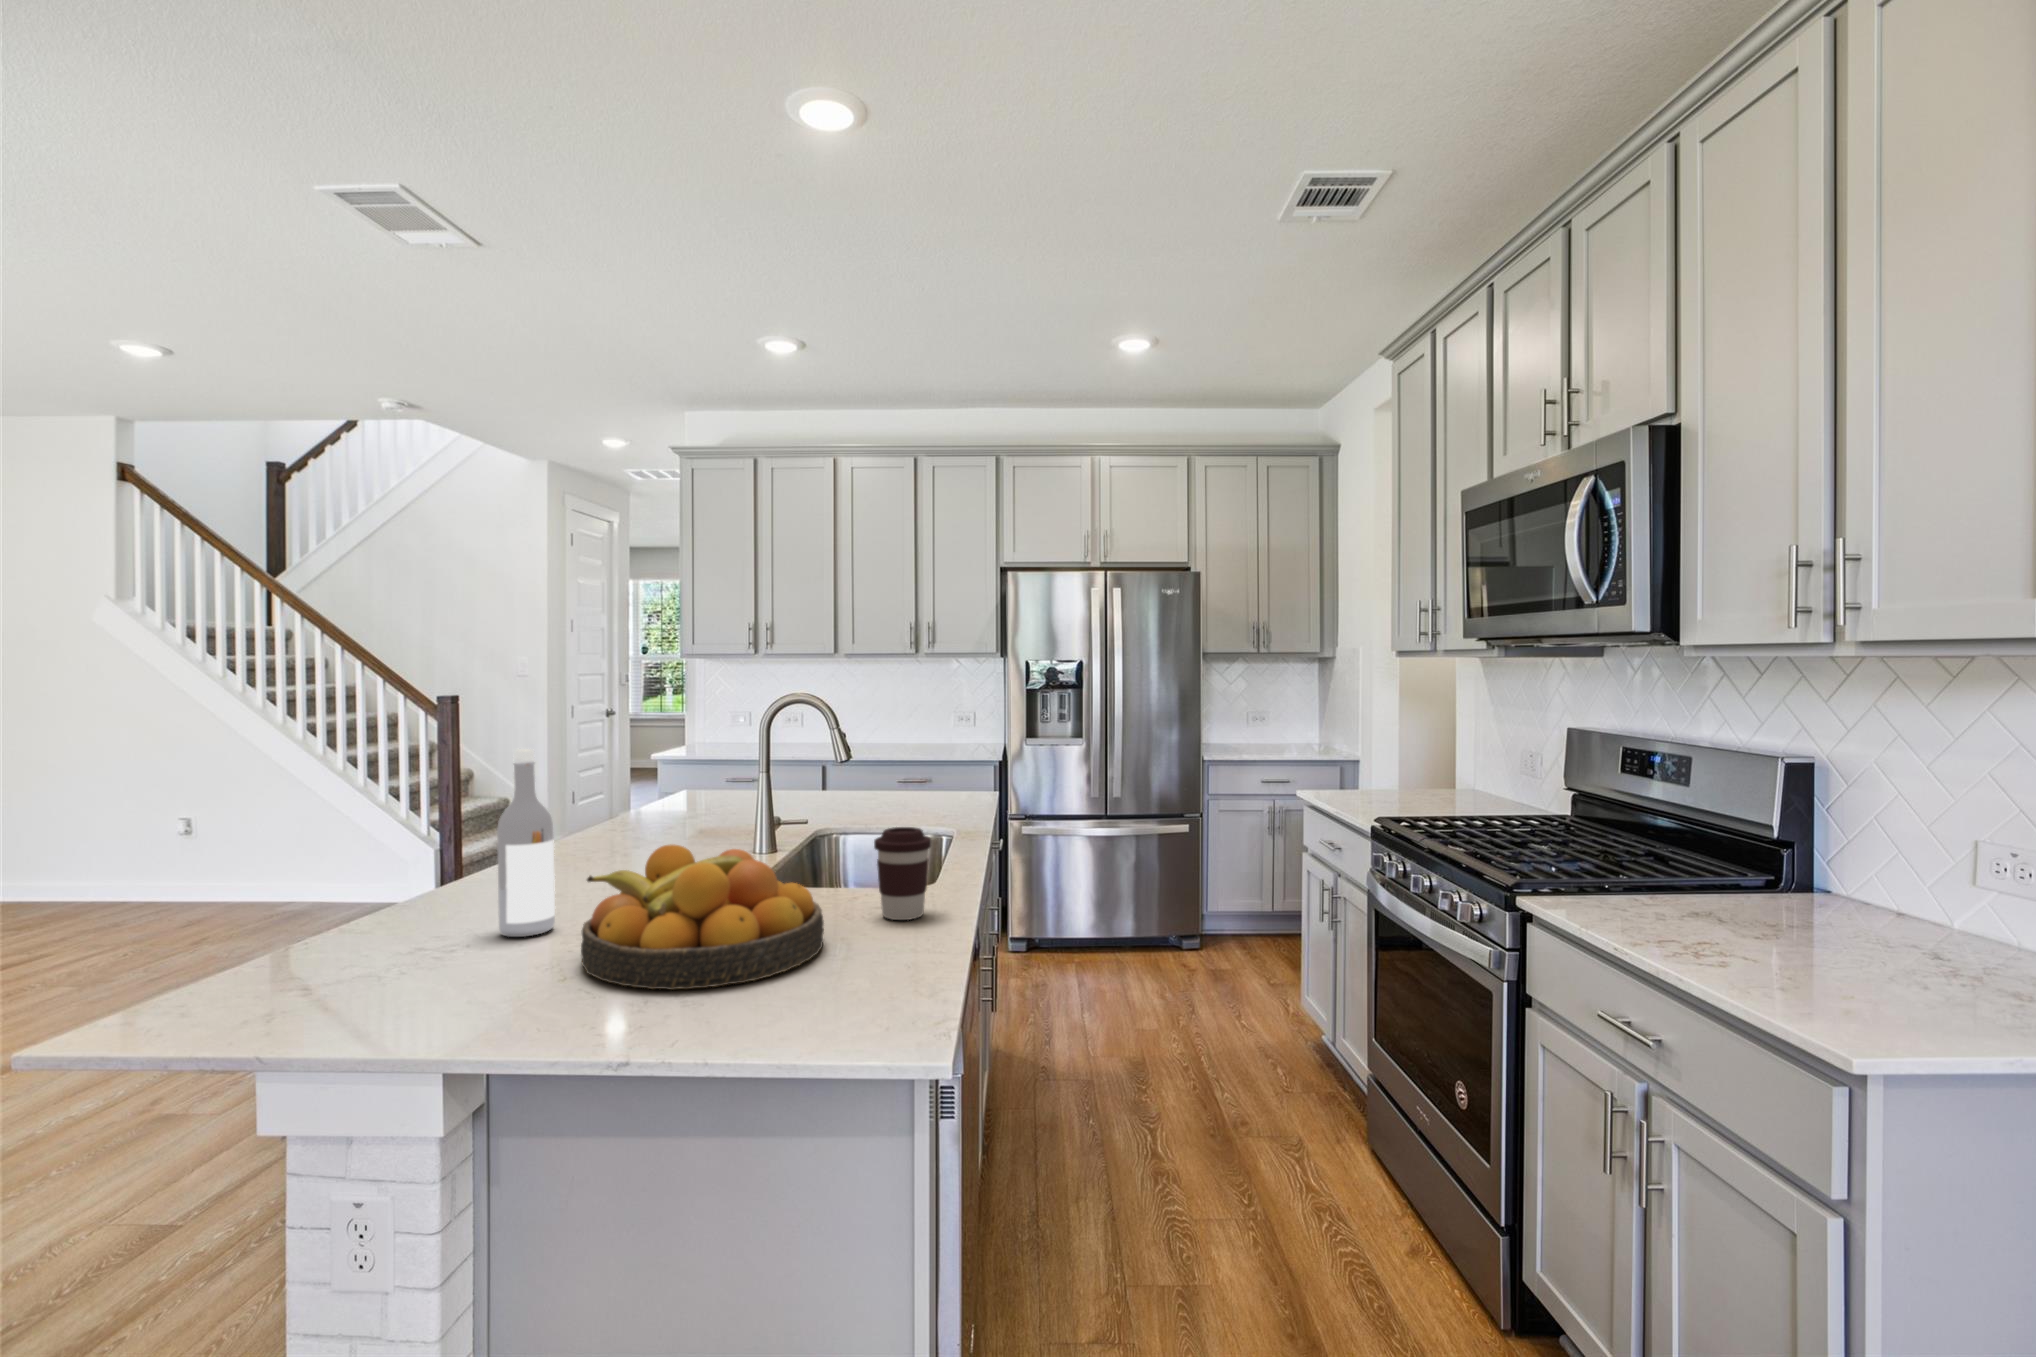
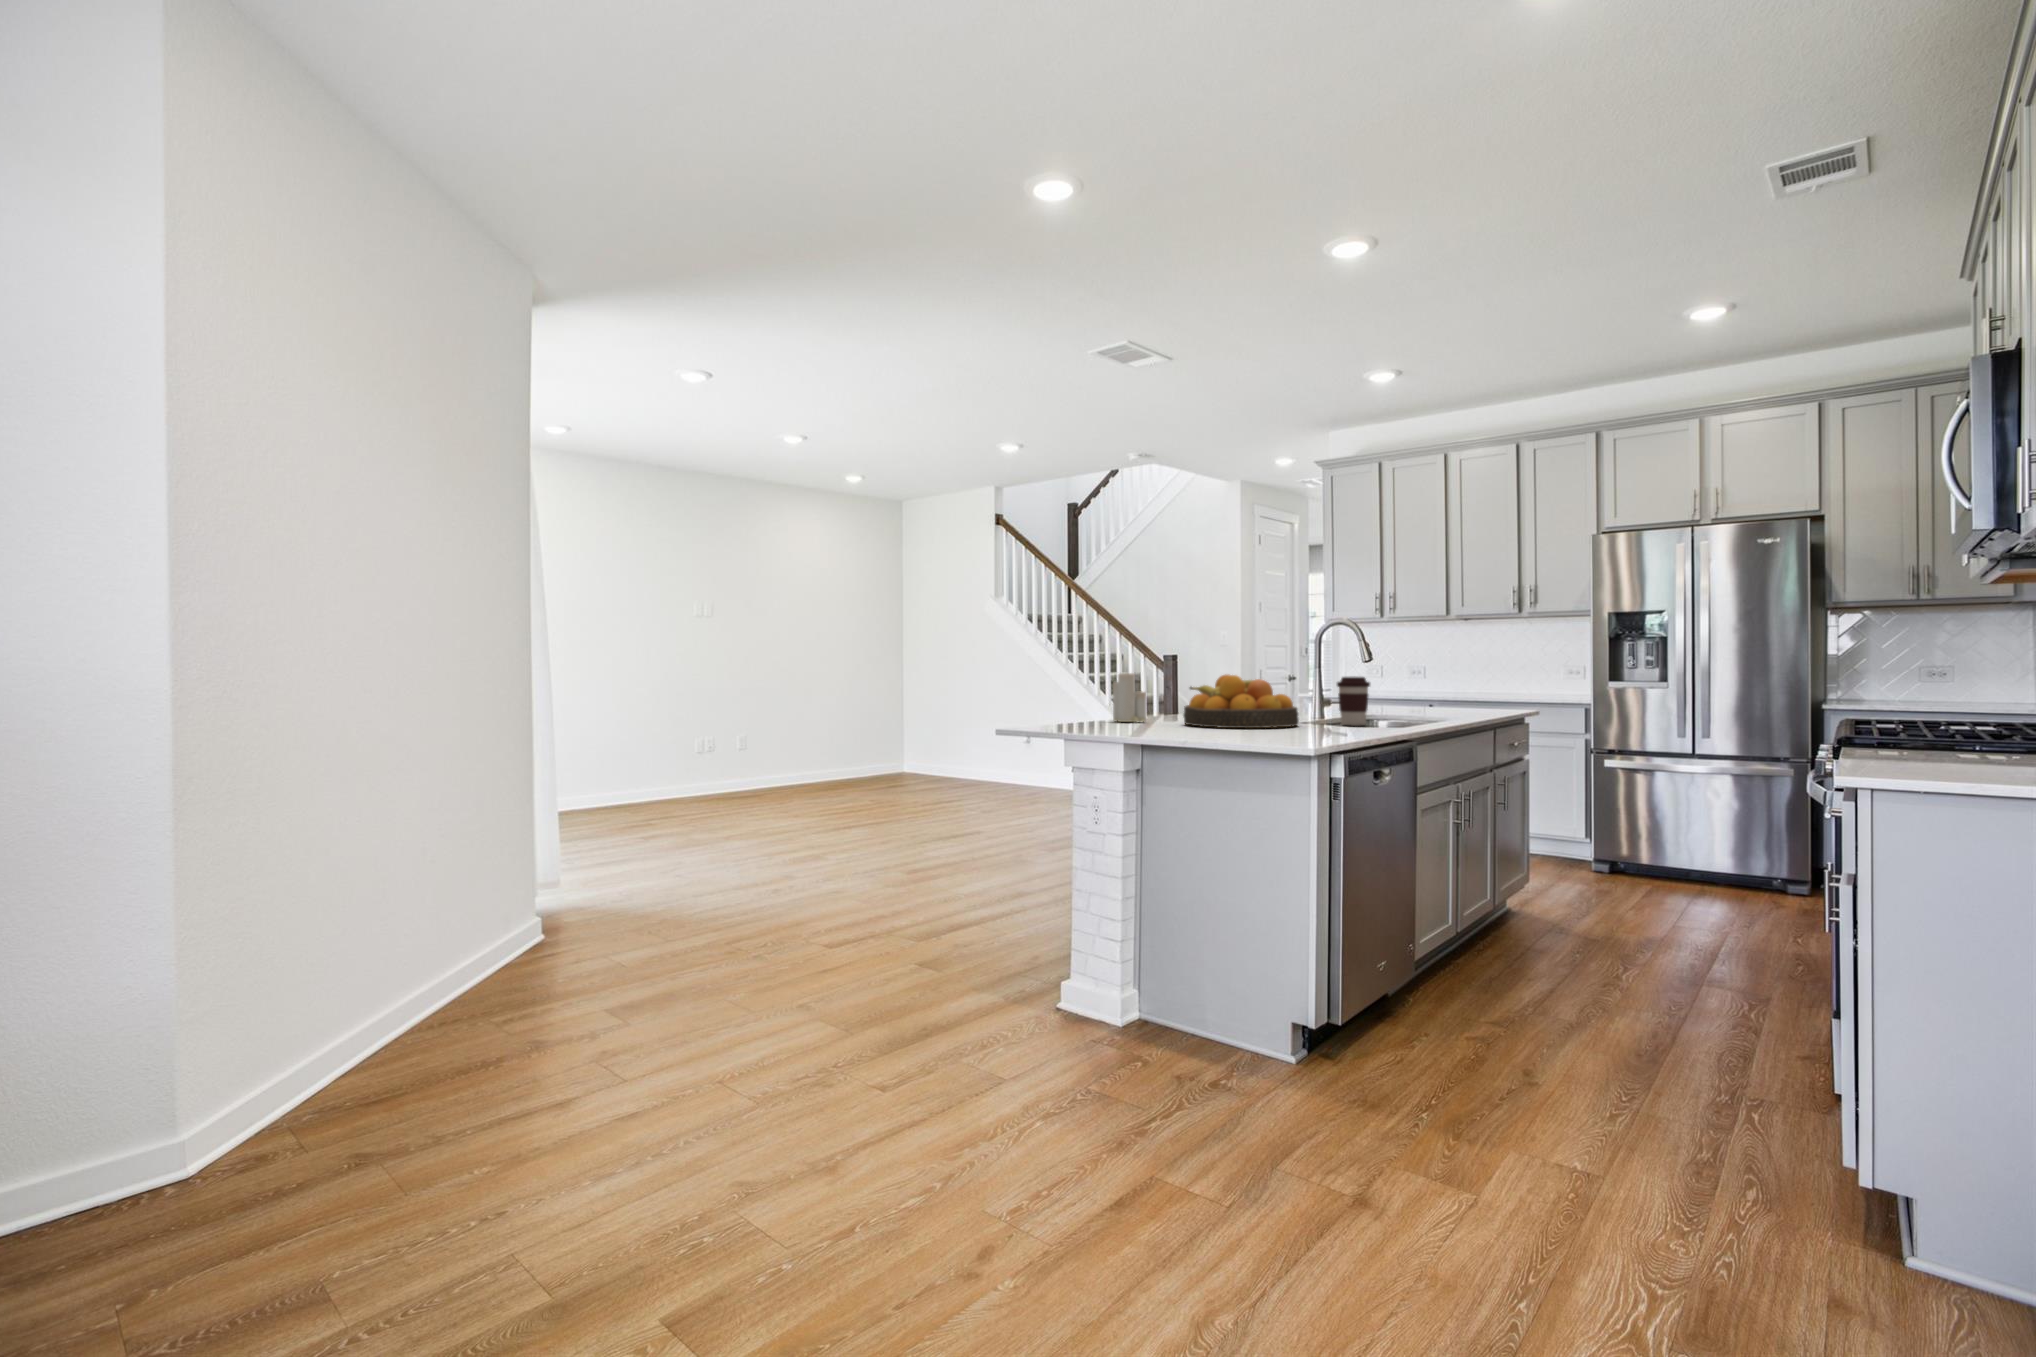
wine bottle: present [497,749,555,937] -> none [1157,632,1181,720]
candle: none [392,846,481,975] -> present [1113,673,1146,722]

